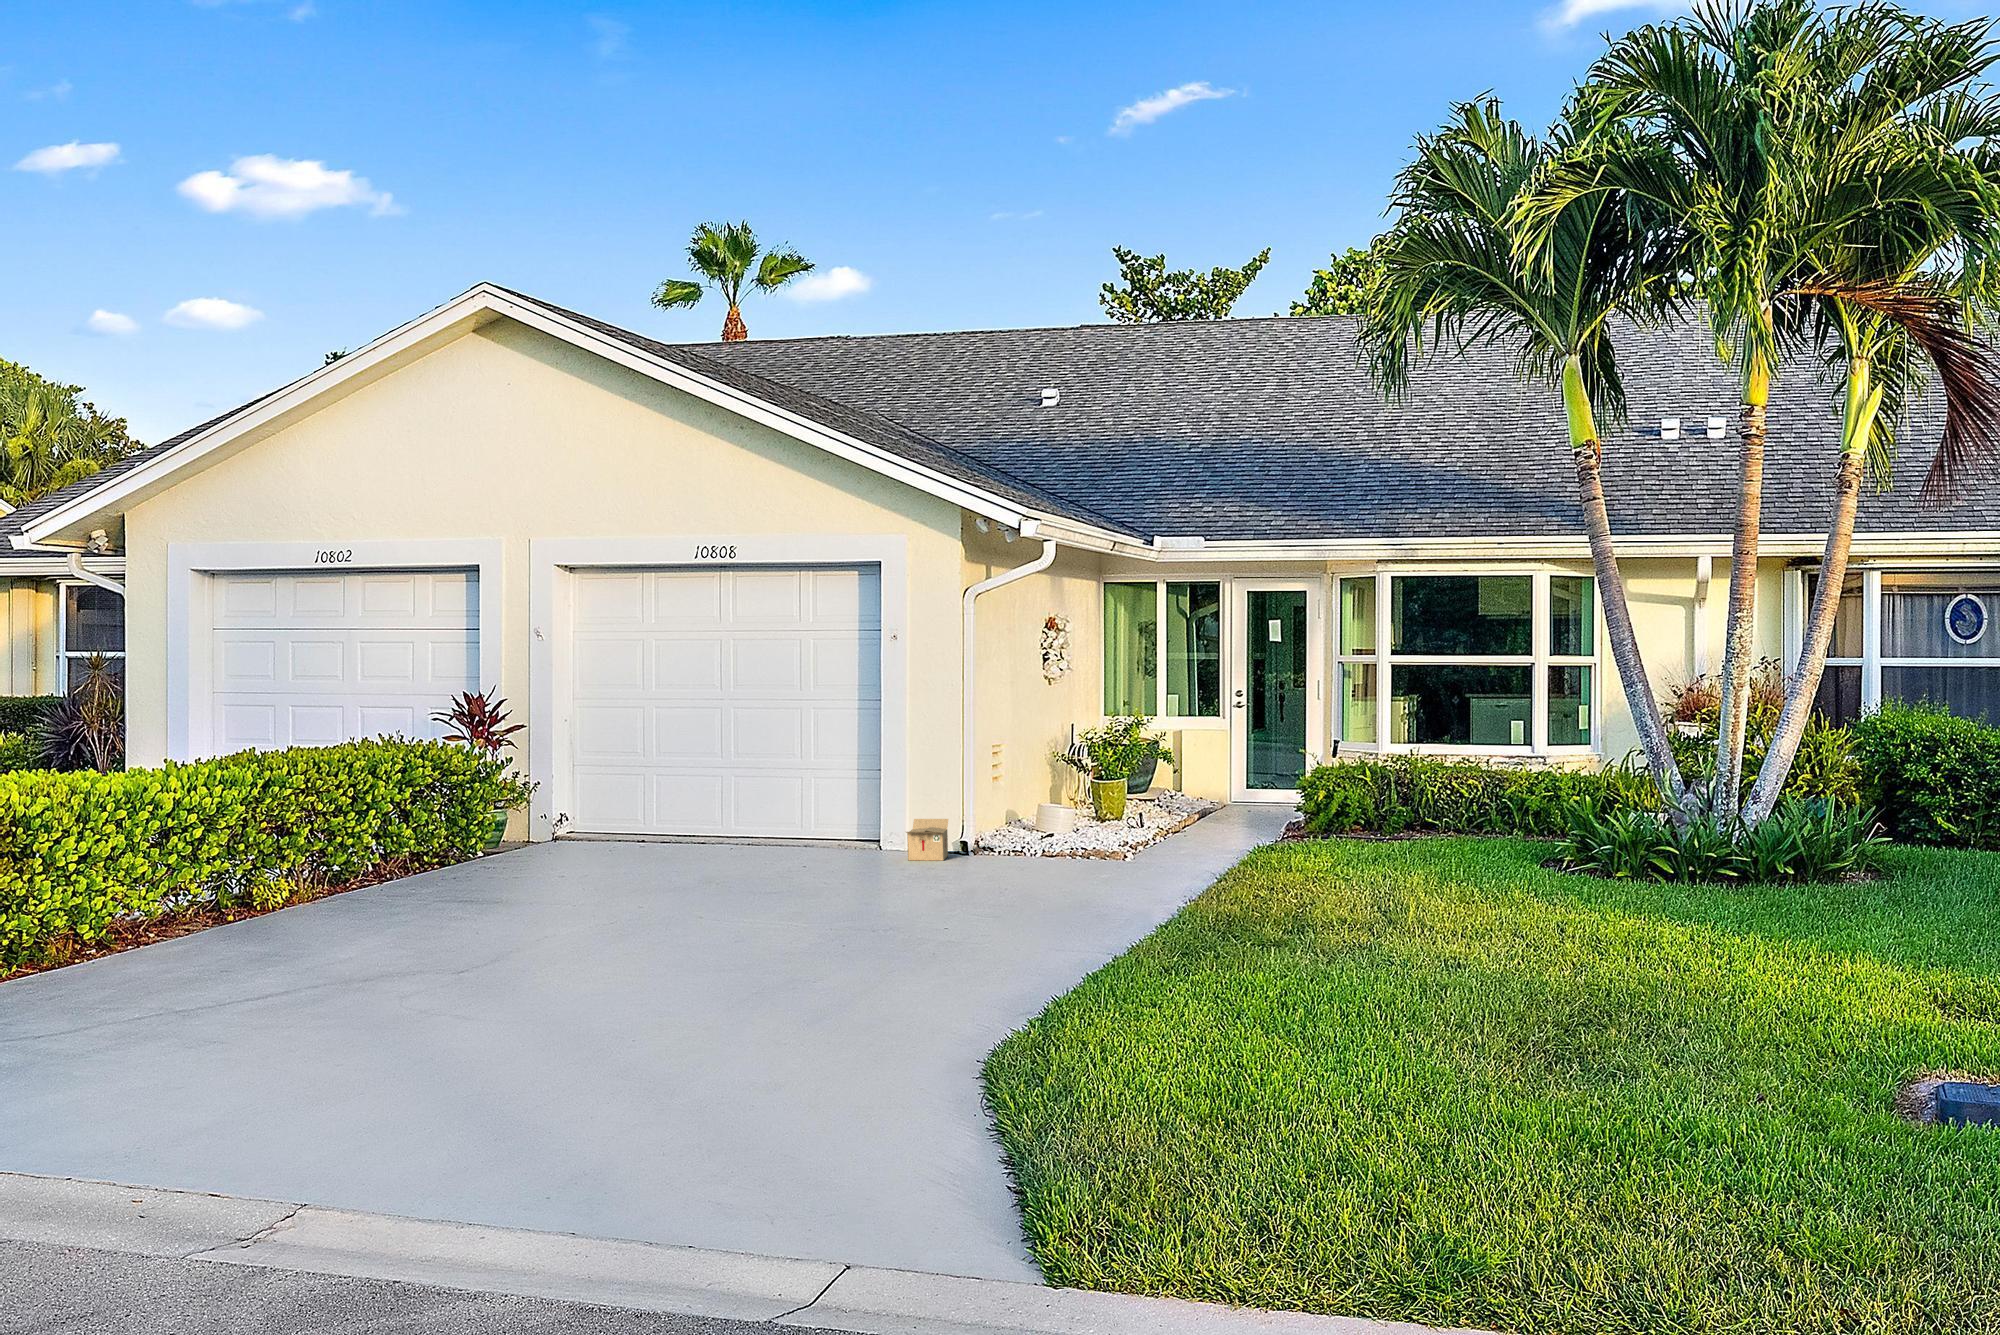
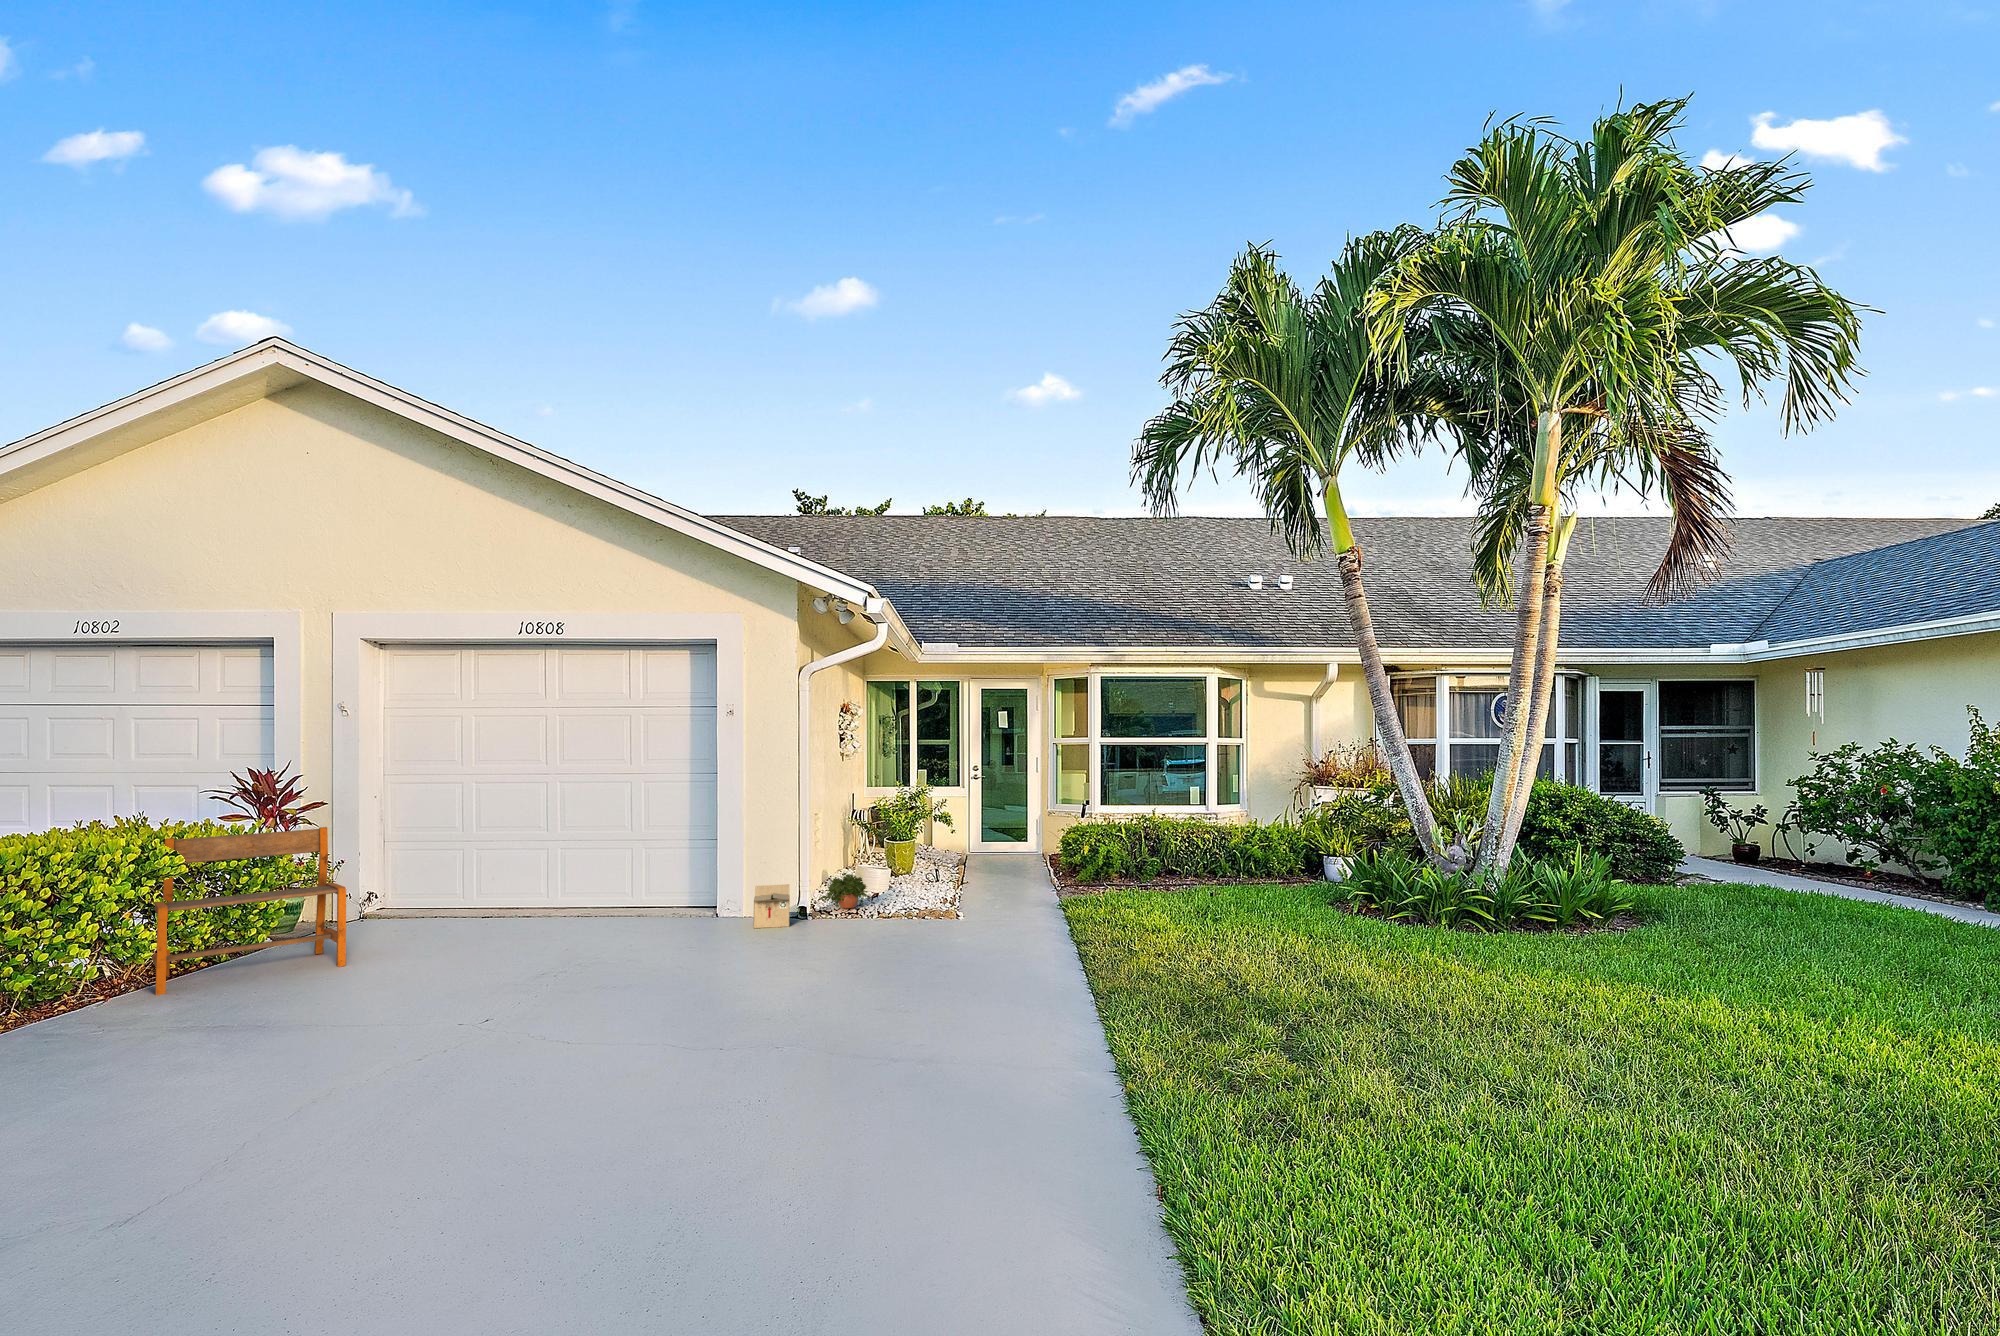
bench: none [409,747,551,881] -> present [152,827,346,995]
potted plant: none [988,810,1042,848] -> present [821,873,871,908]

